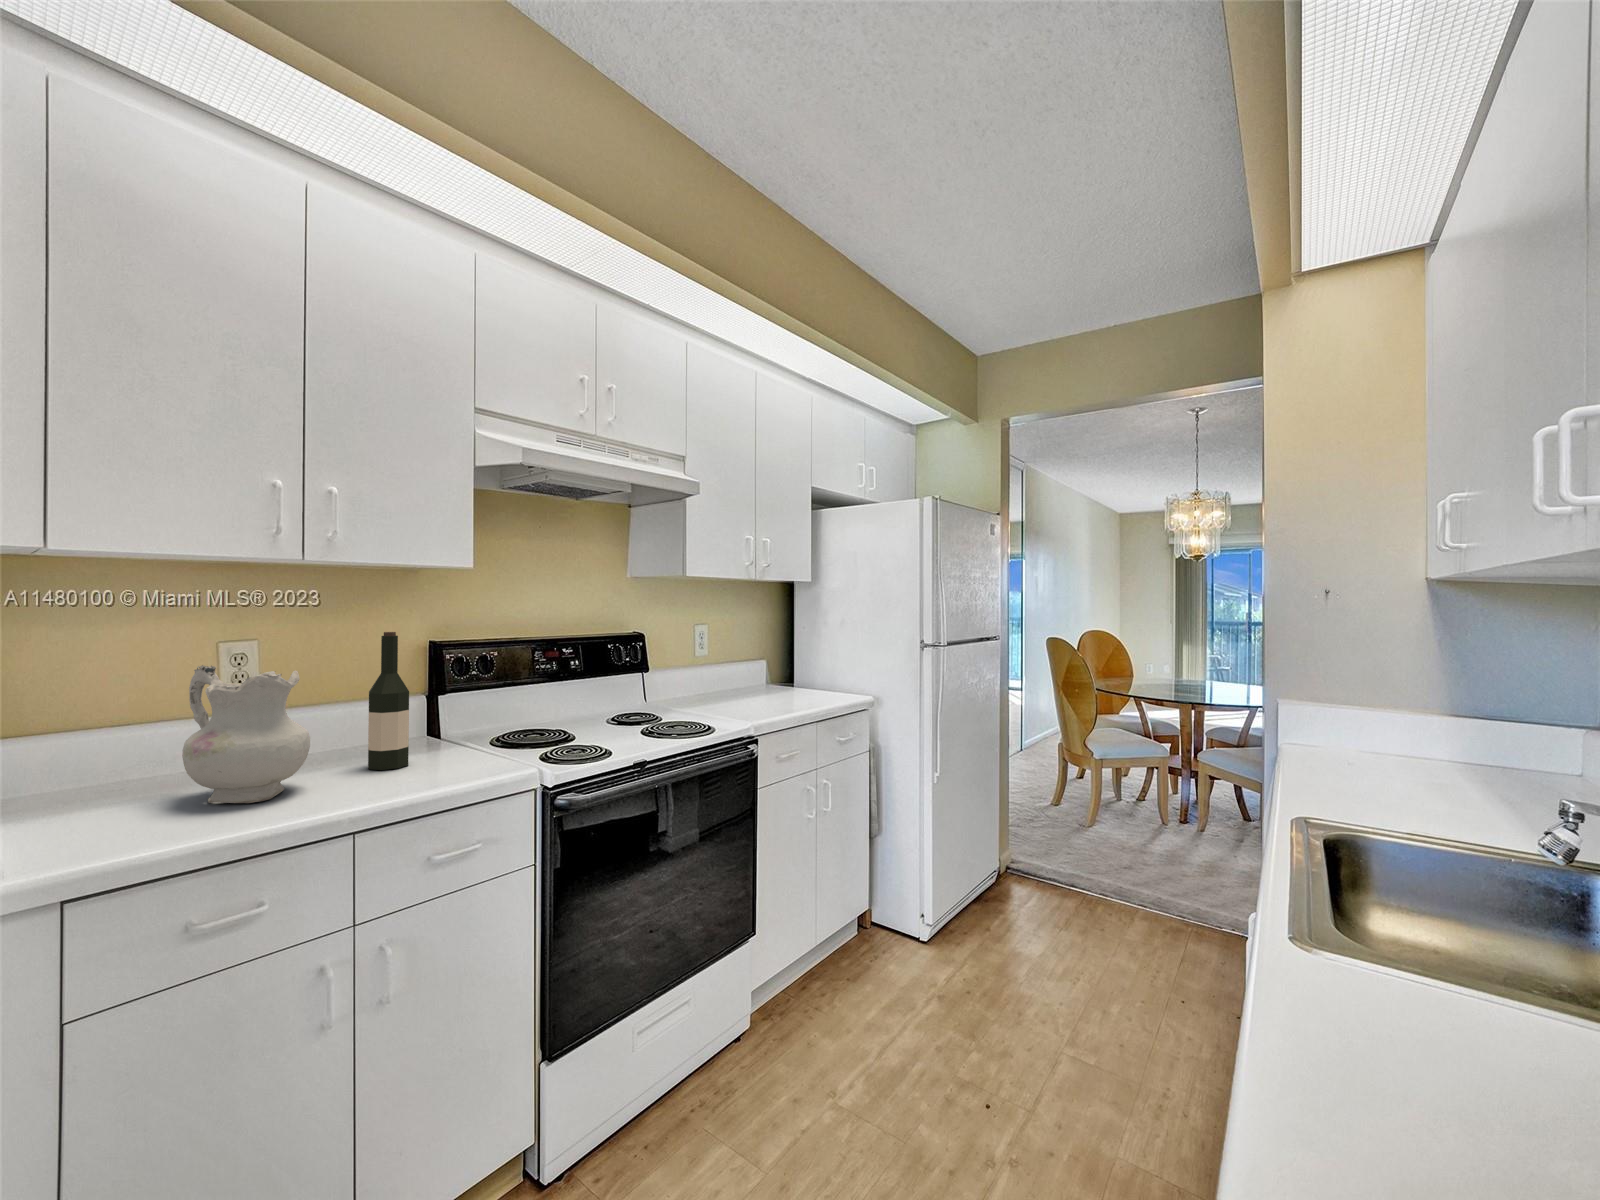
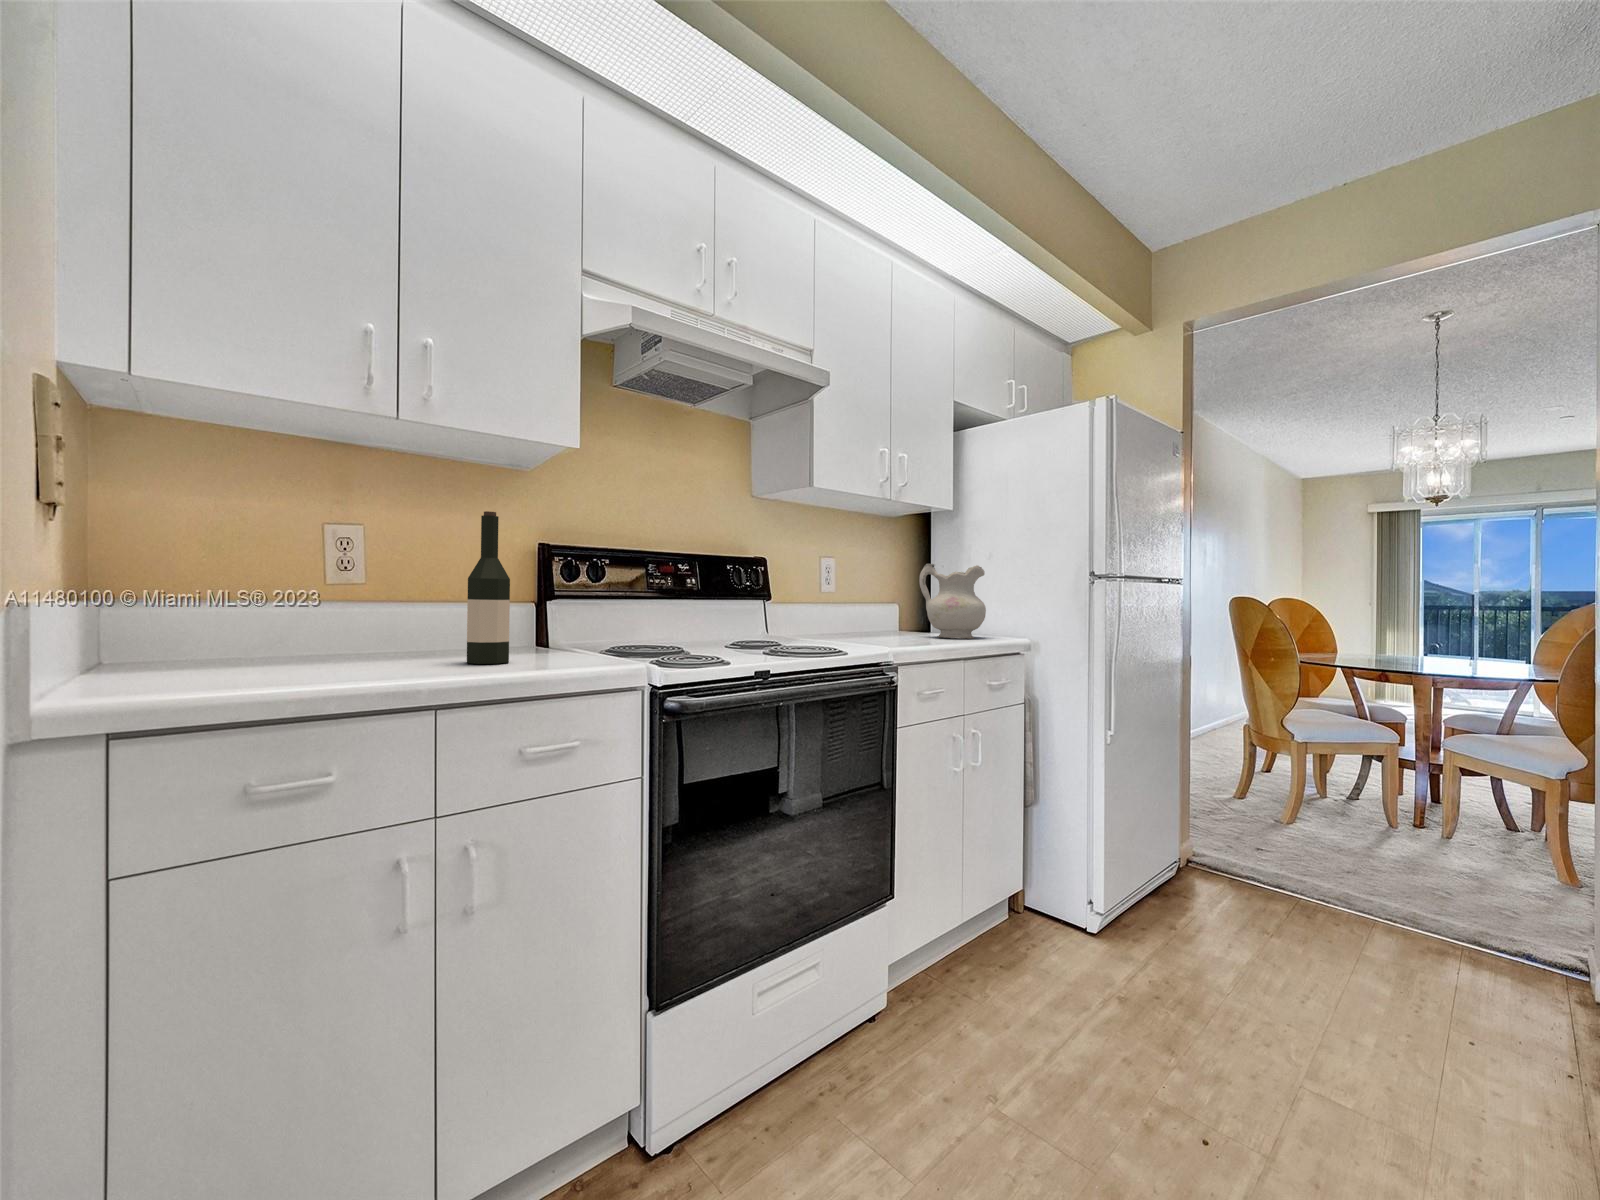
ceramic pitcher: present [182,665,310,803] -> present [919,564,986,639]

